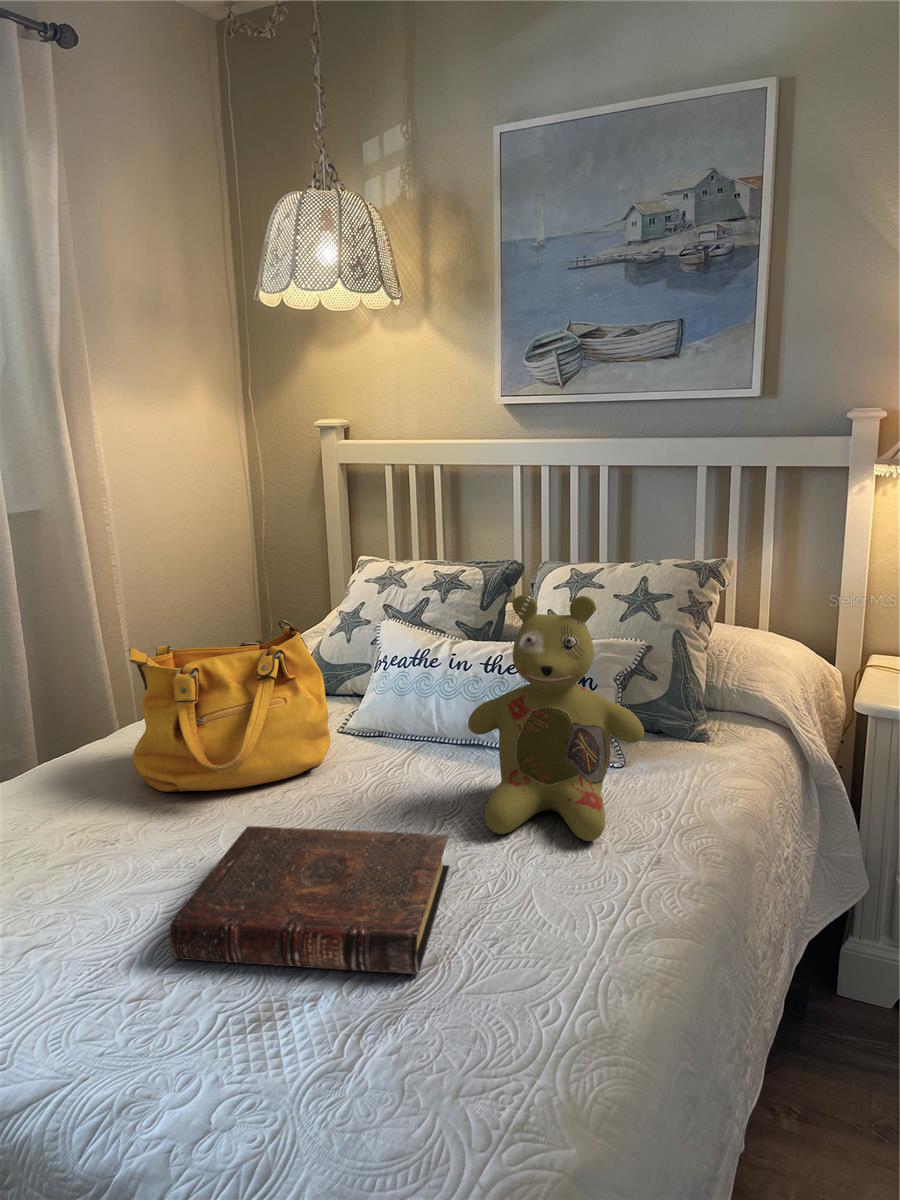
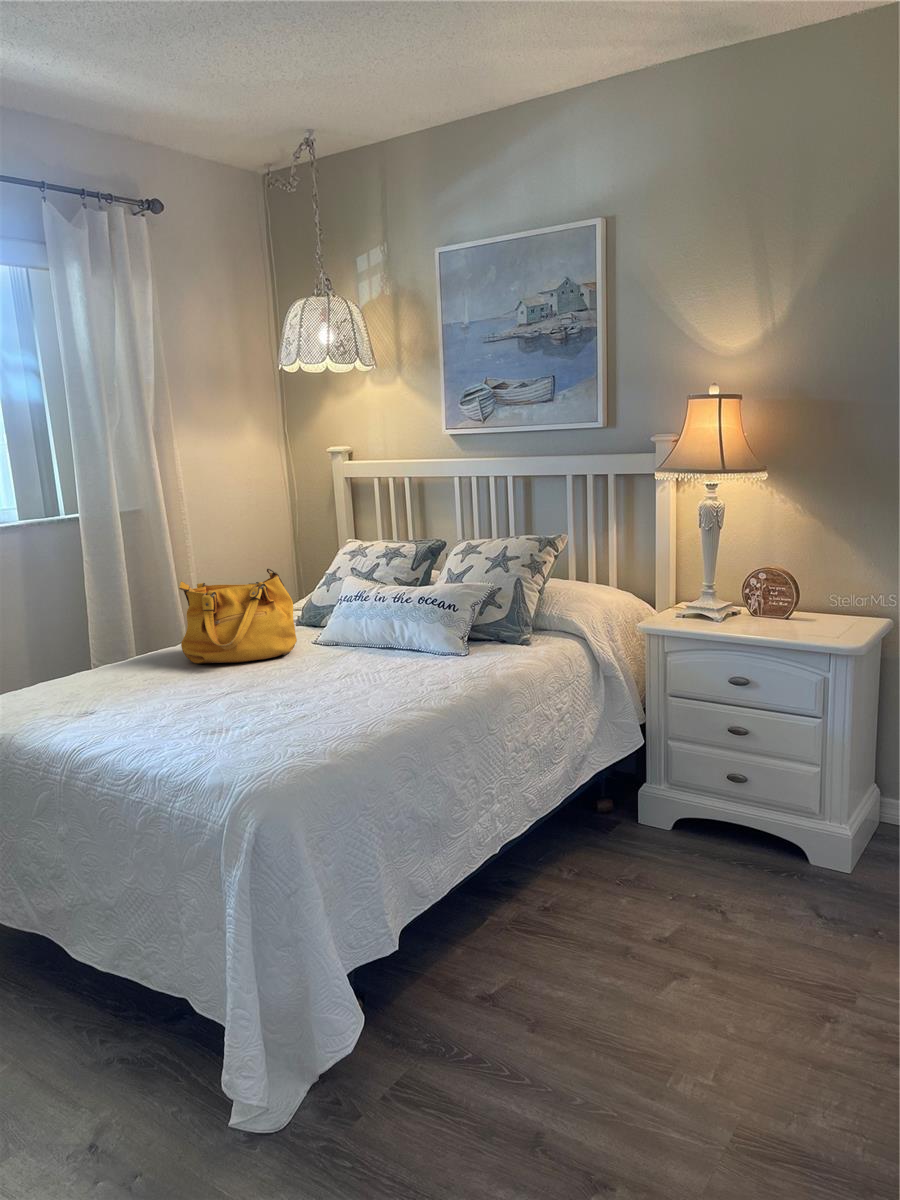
stuffed bear: present [468,595,644,841] -> none [359,548,456,681]
book: present [169,826,450,975] -> none [178,668,331,718]

